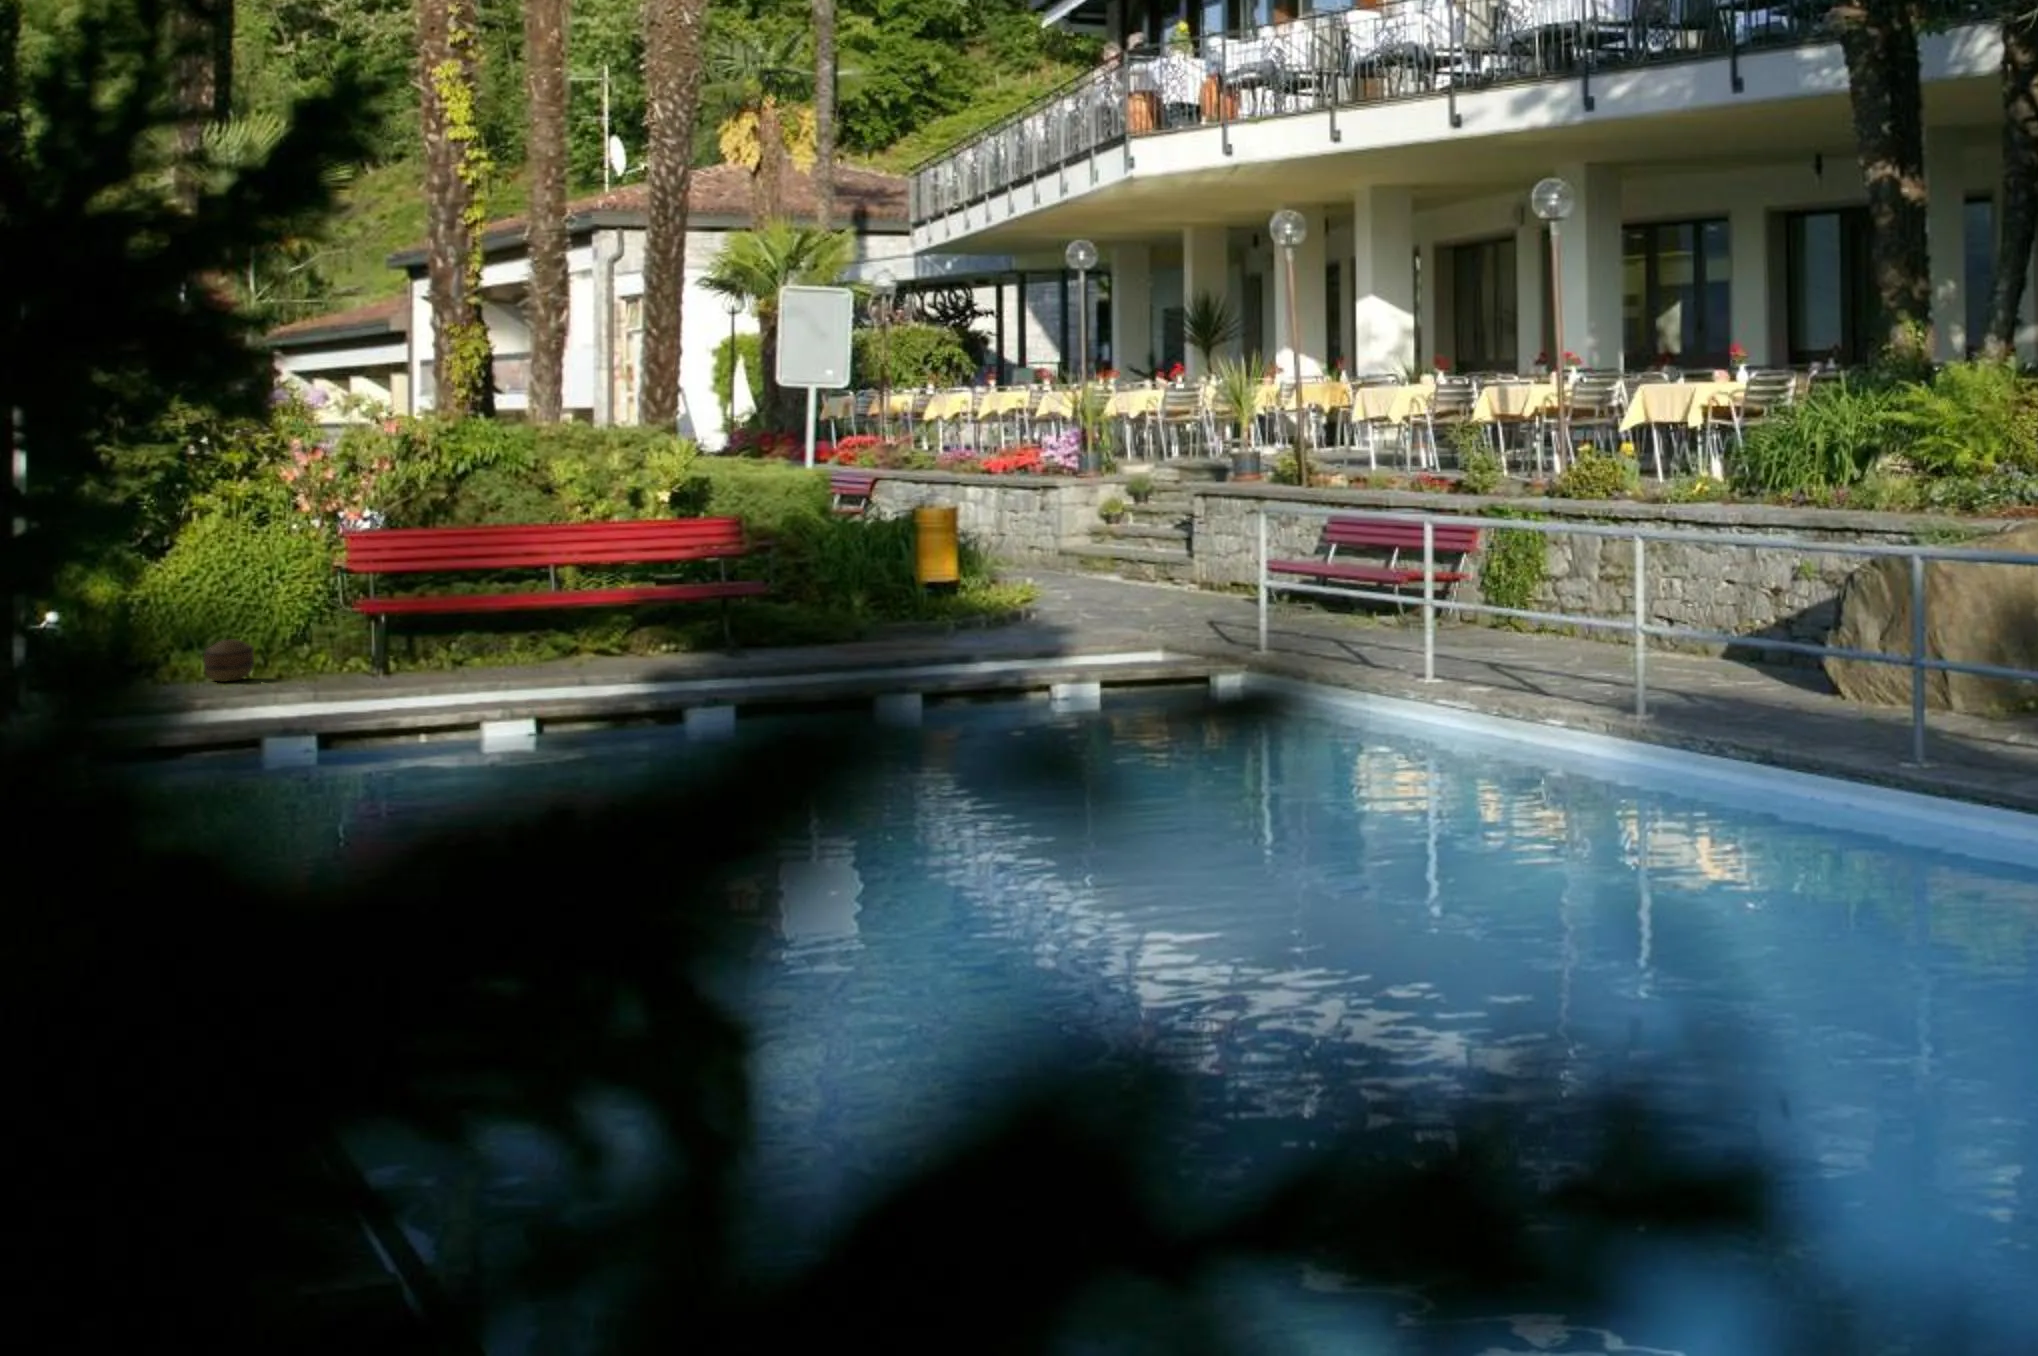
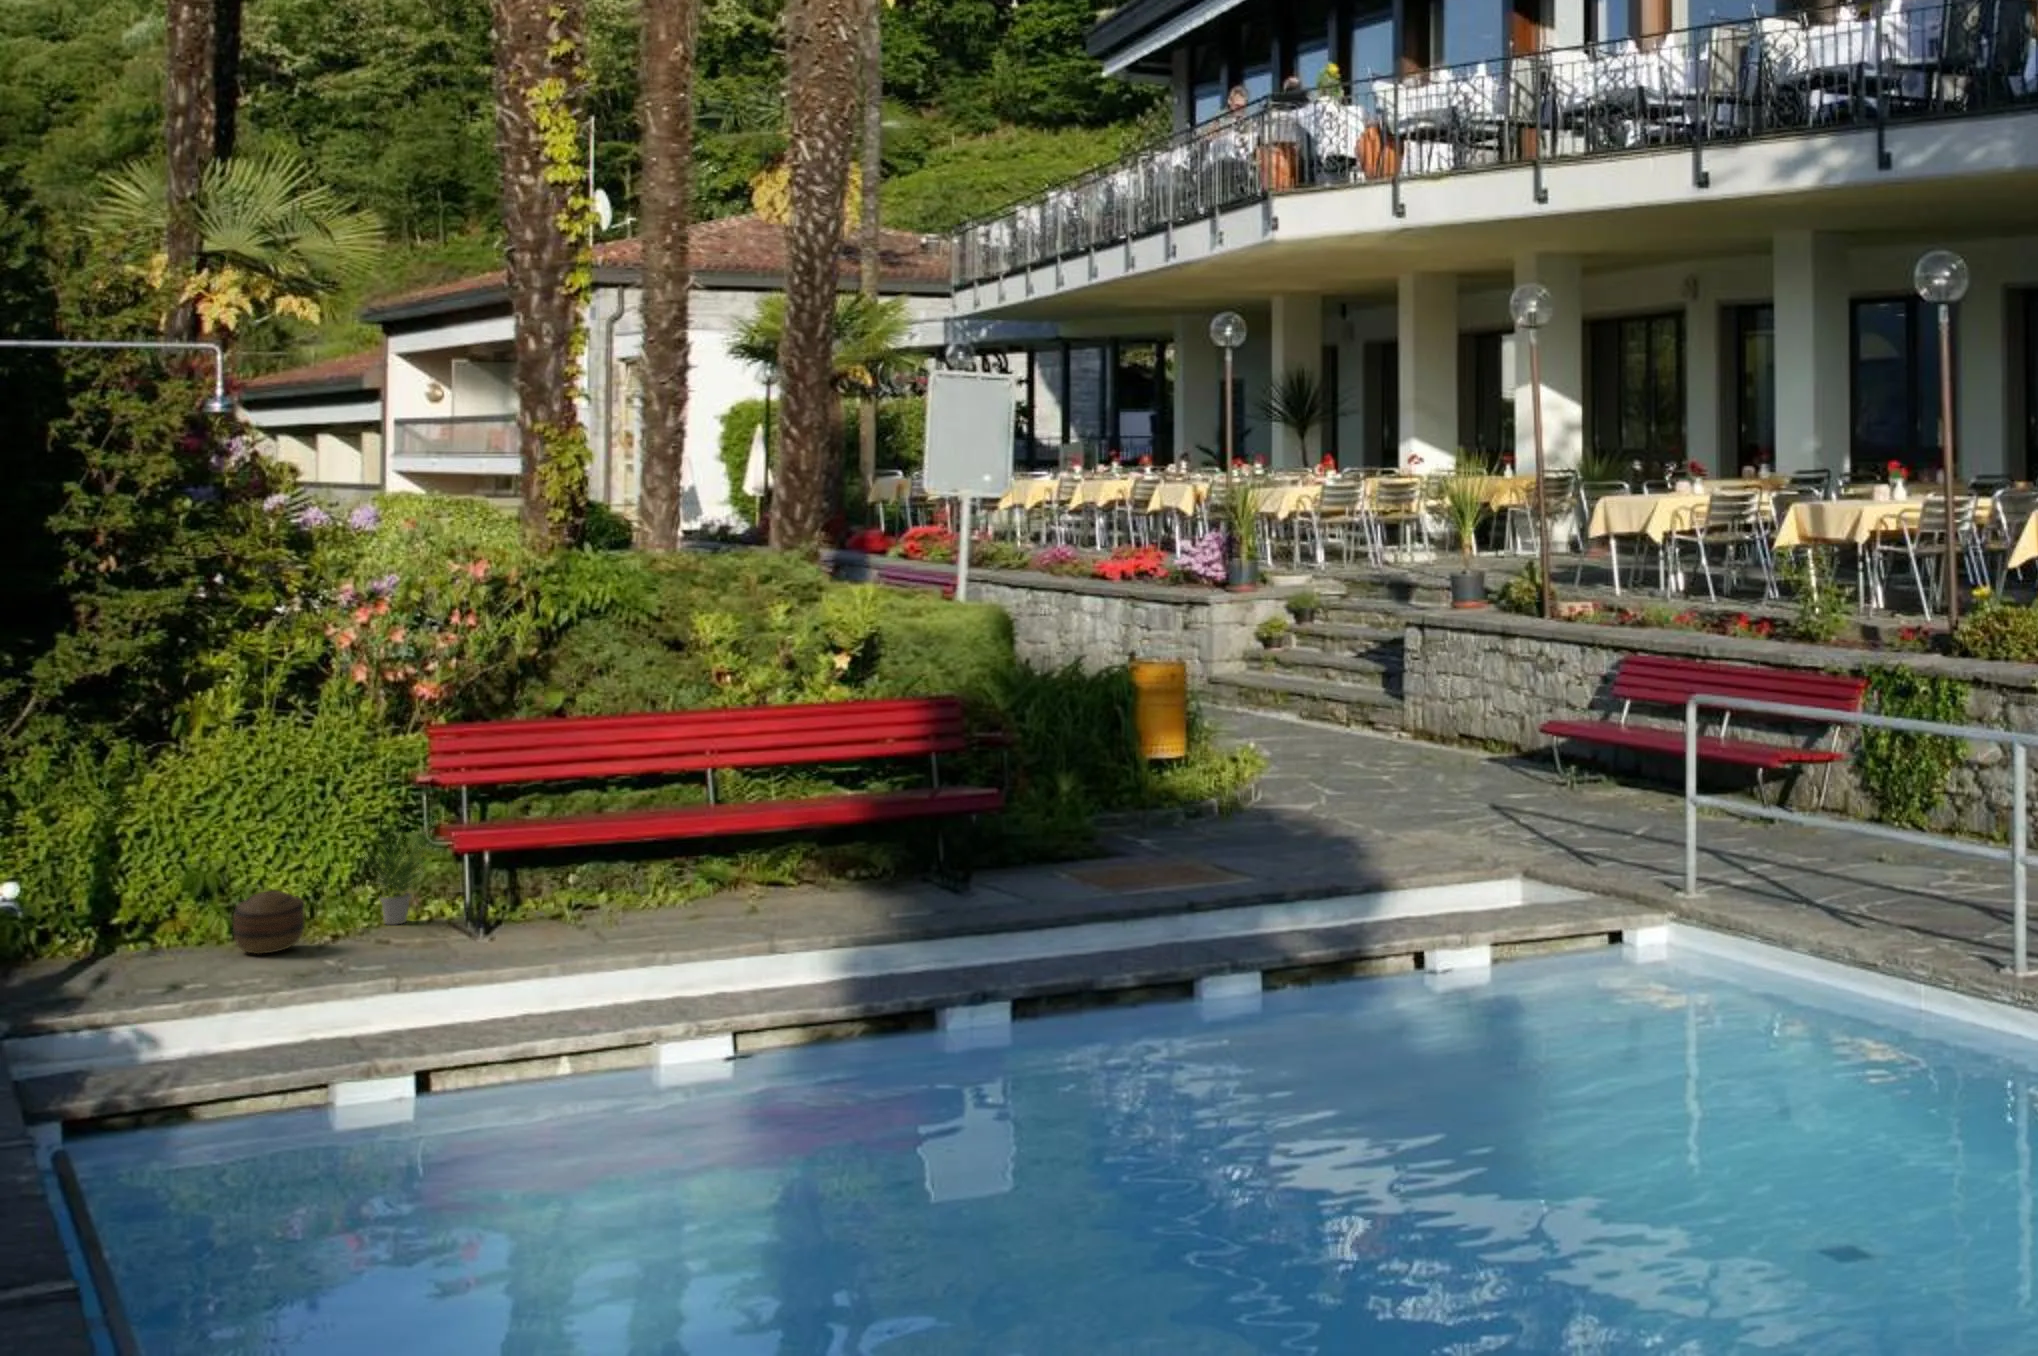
potted plant: none [279,591,356,670] -> present [353,820,436,925]

